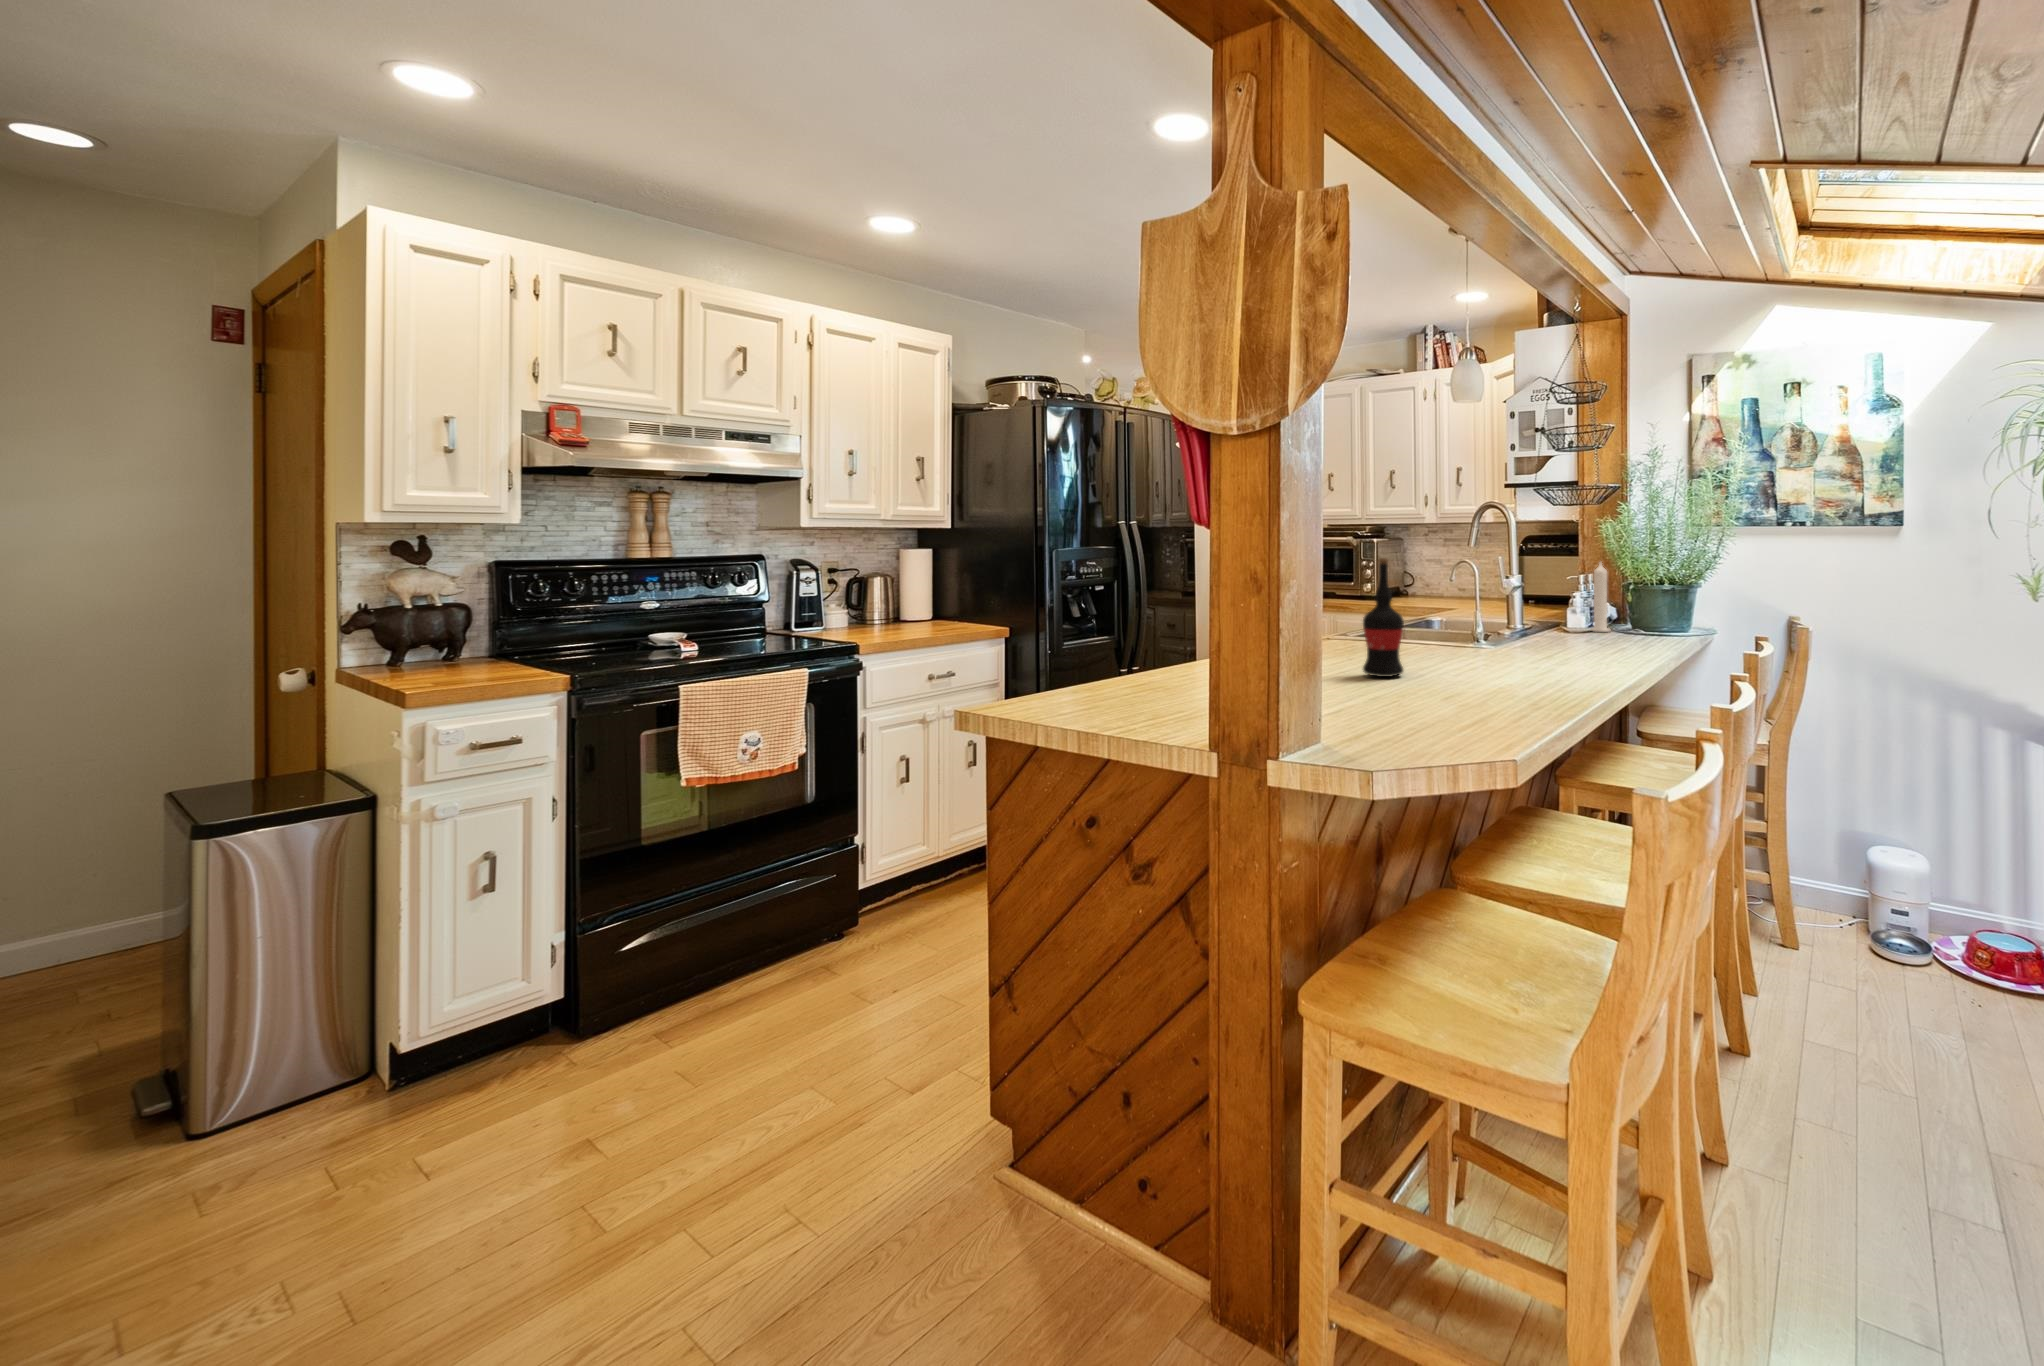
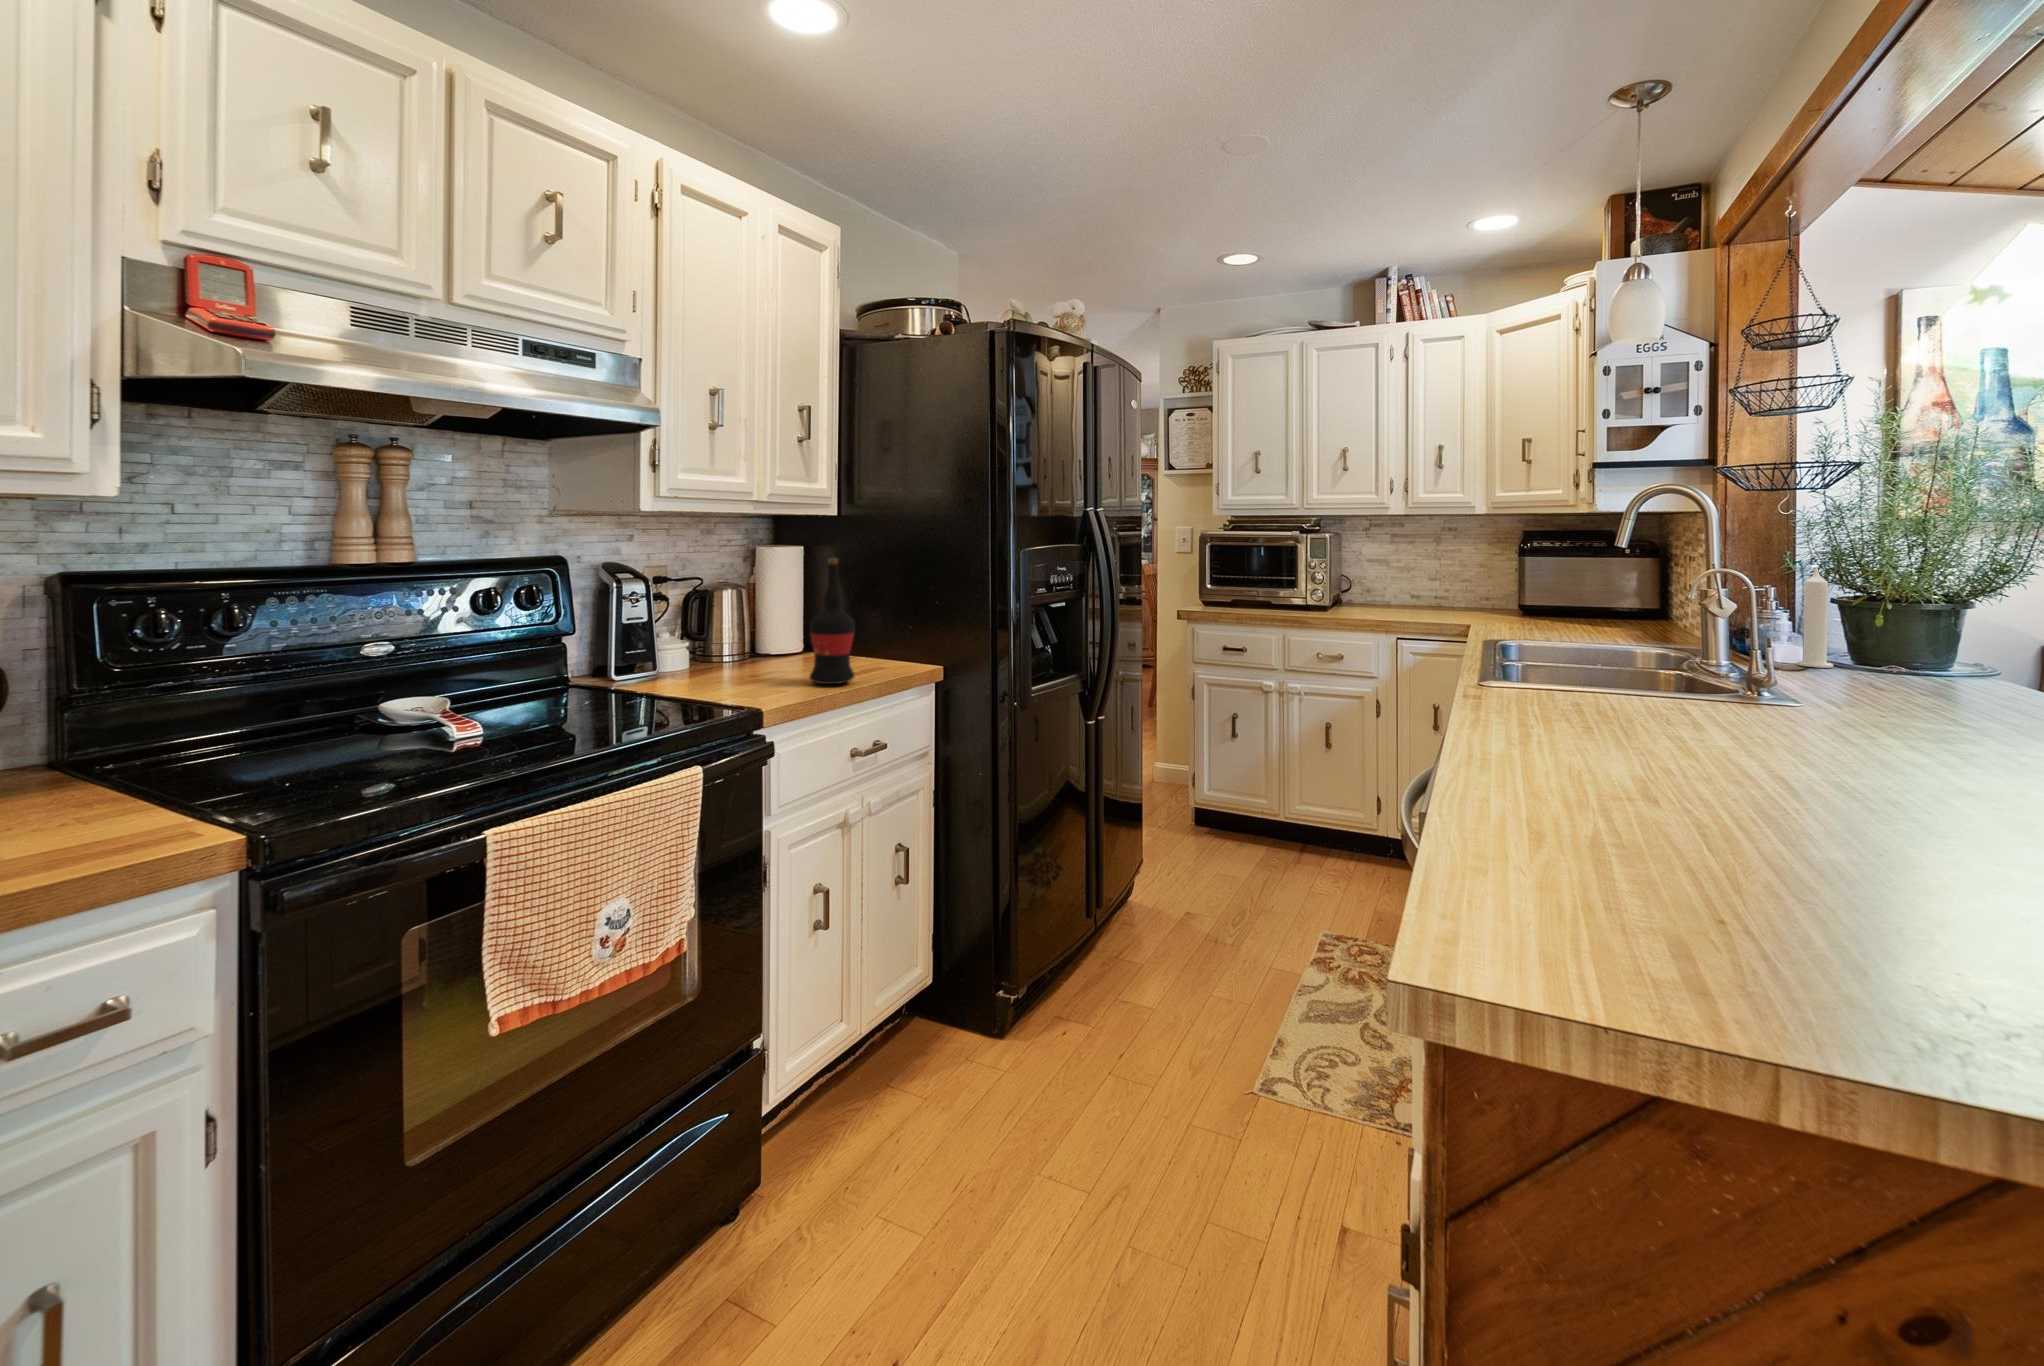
wine bottle: present [1363,558,1404,677] -> present [810,558,855,684]

